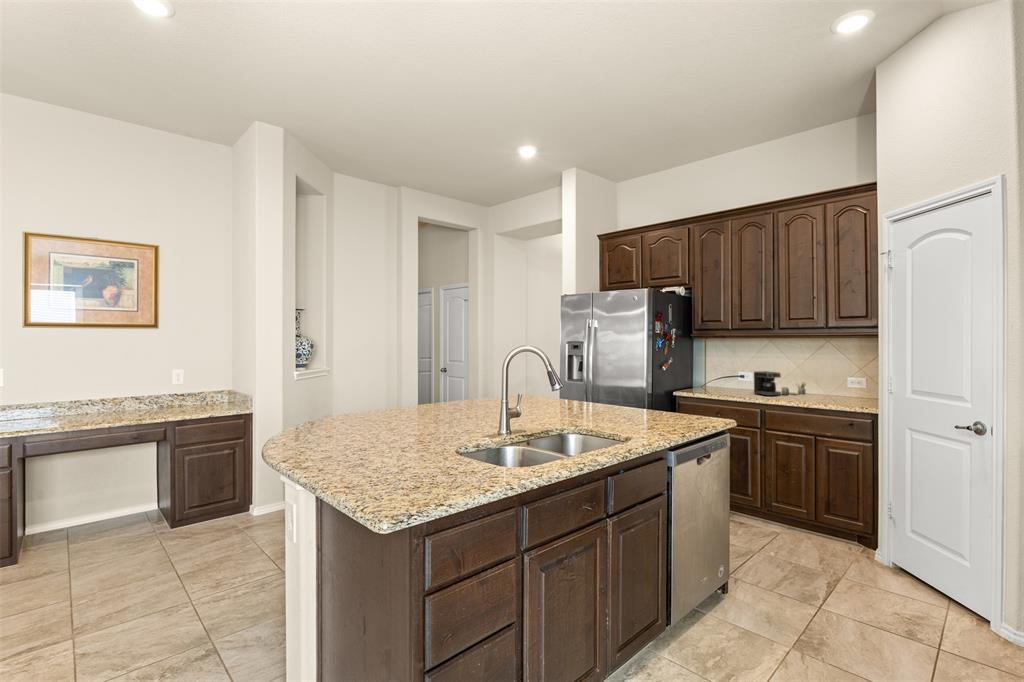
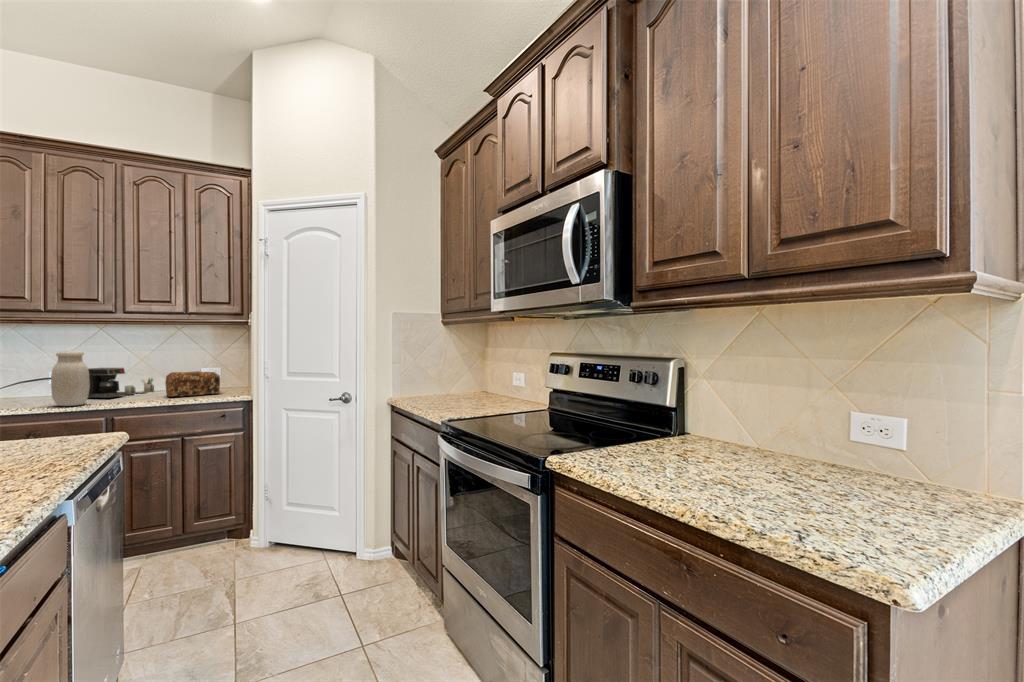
jar: none [730,358,753,398] -> present [51,351,90,406]
bread loaf: none [808,380,856,403] -> present [165,371,220,397]

